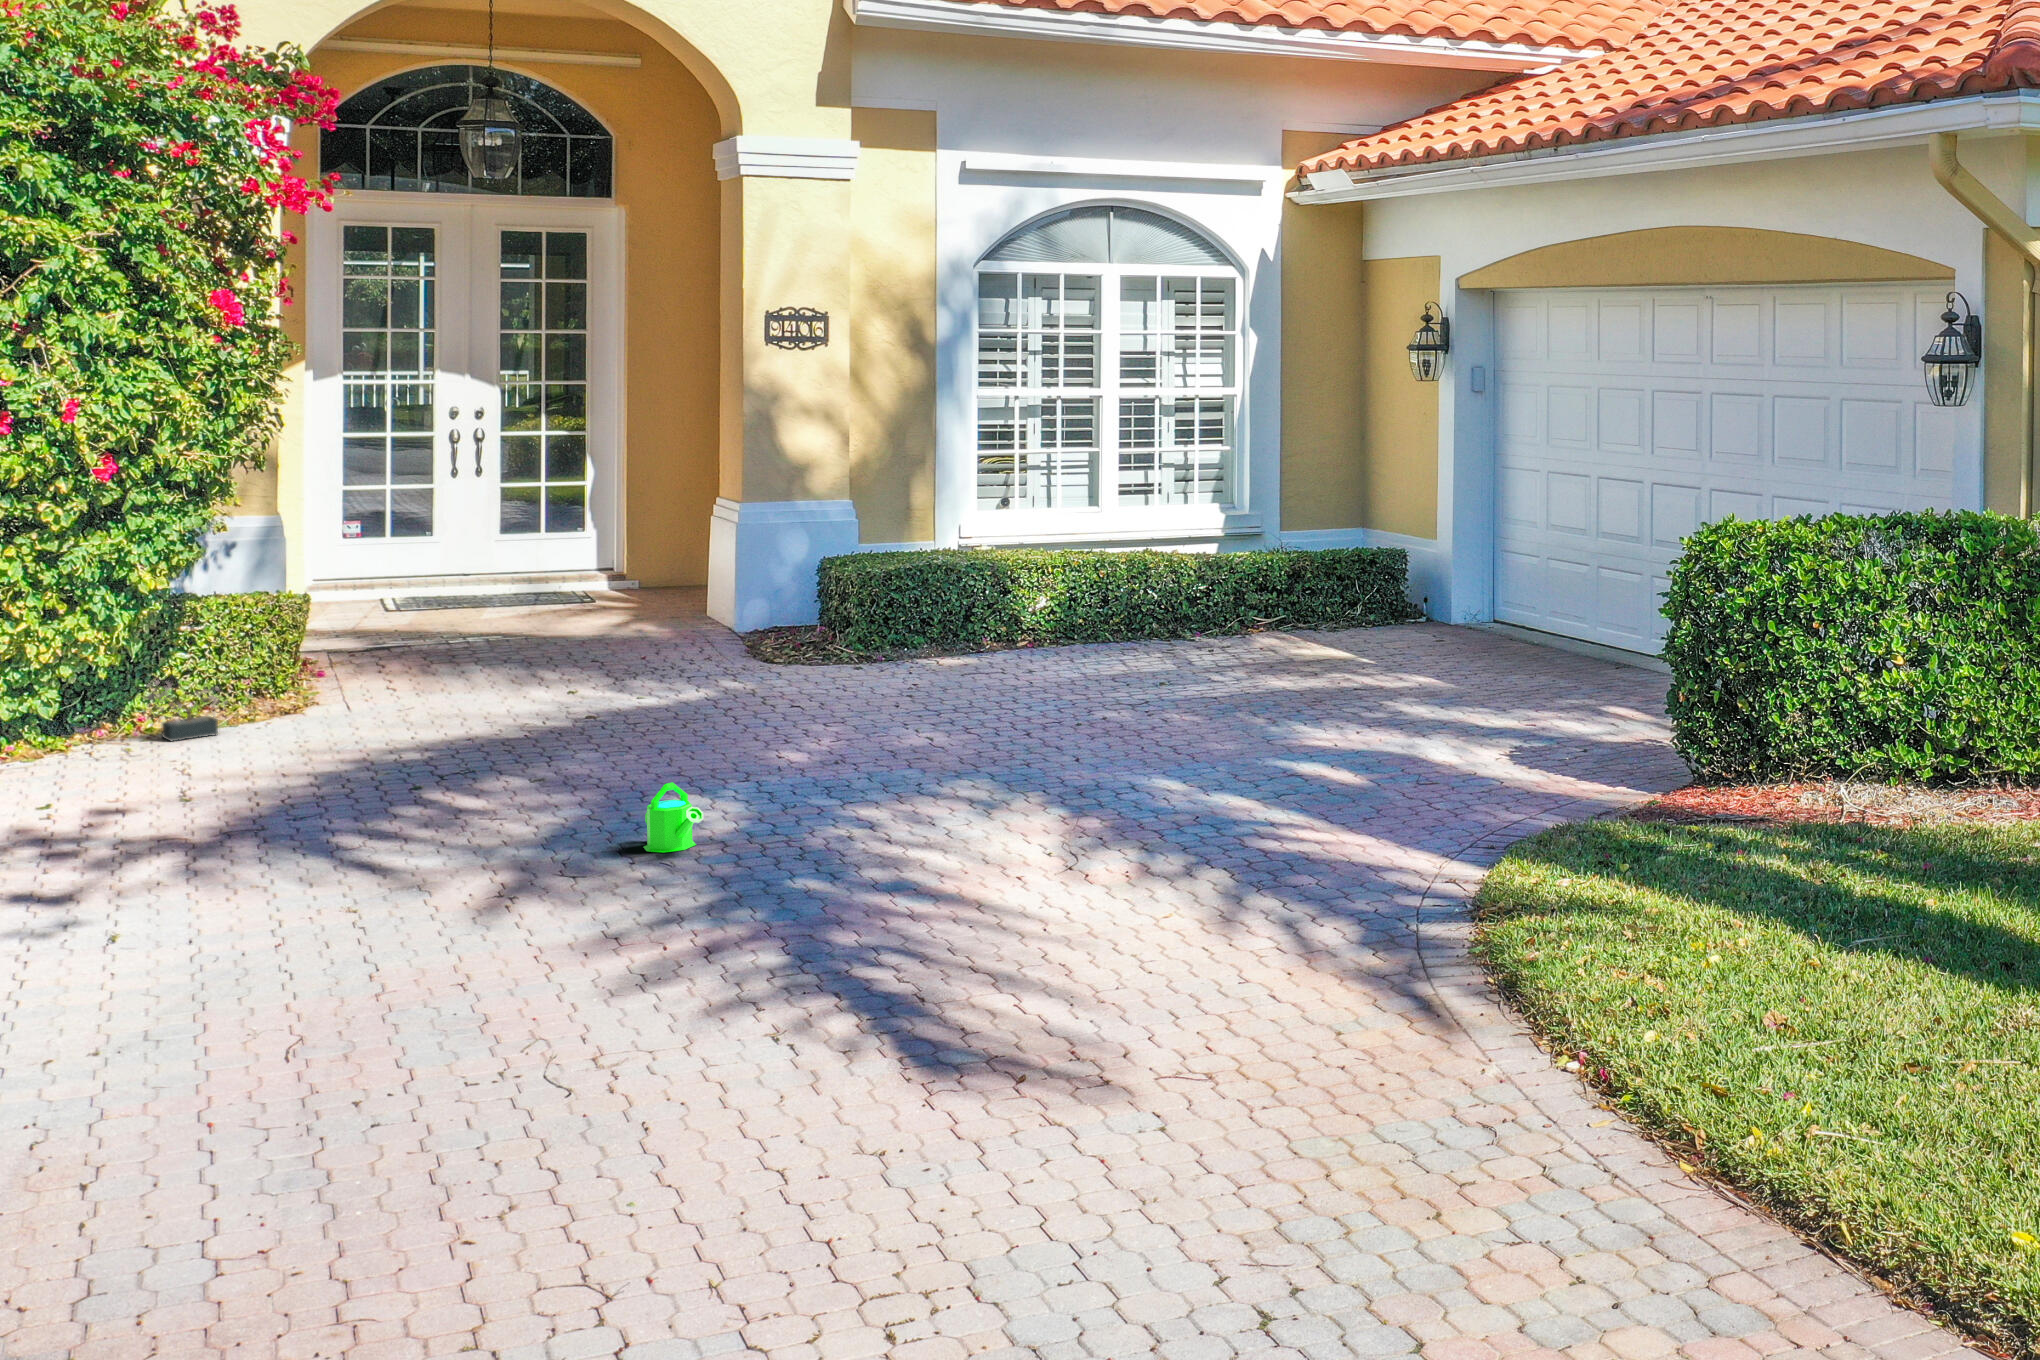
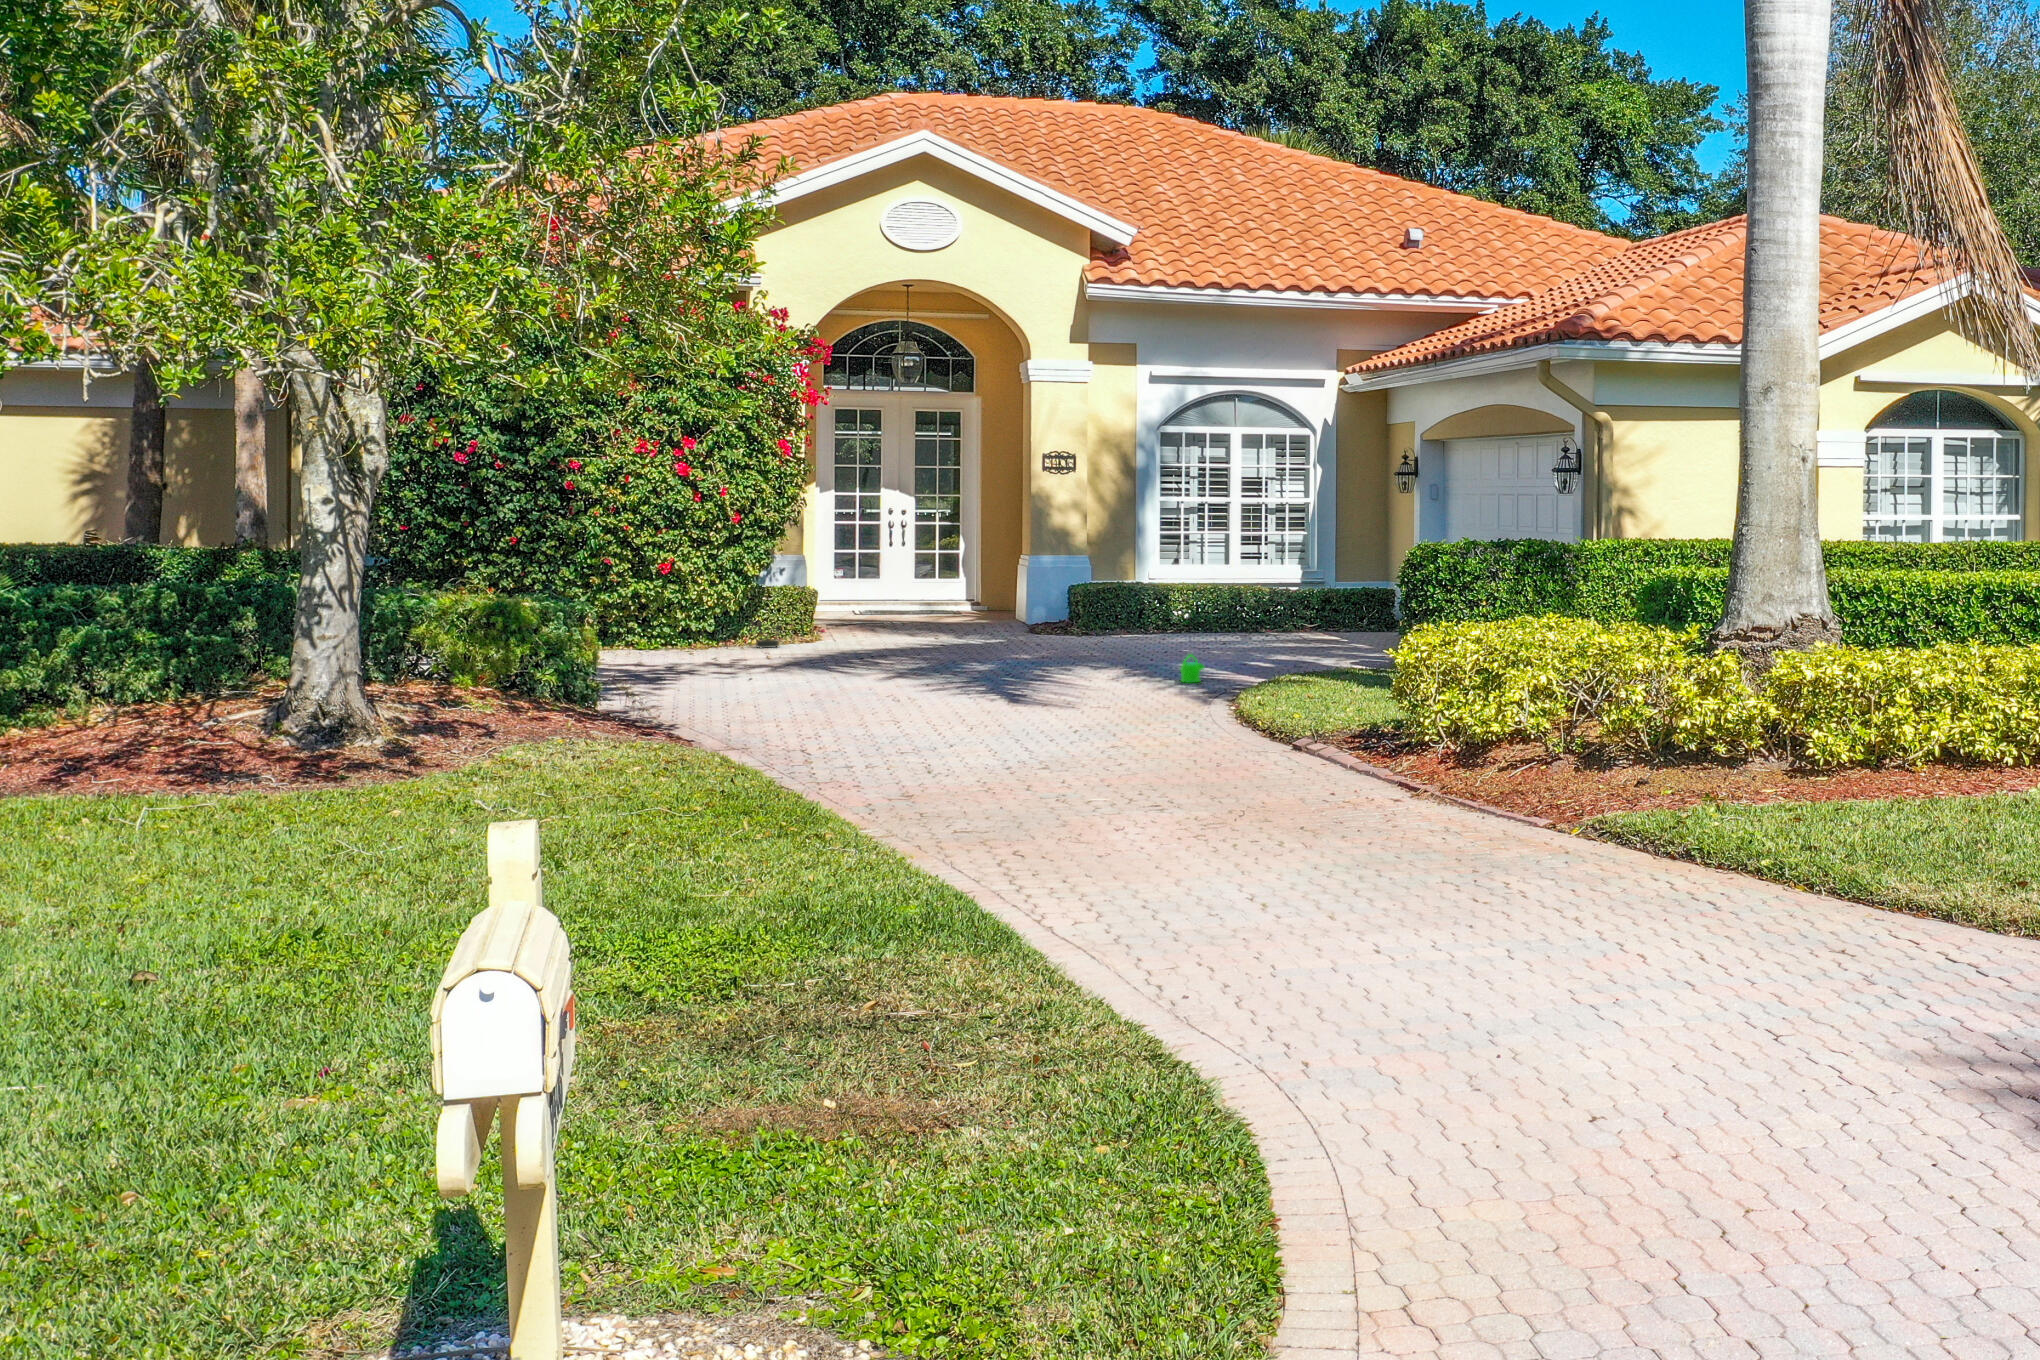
watering can: present [644,782,703,853] -> present [1180,654,1204,683]

